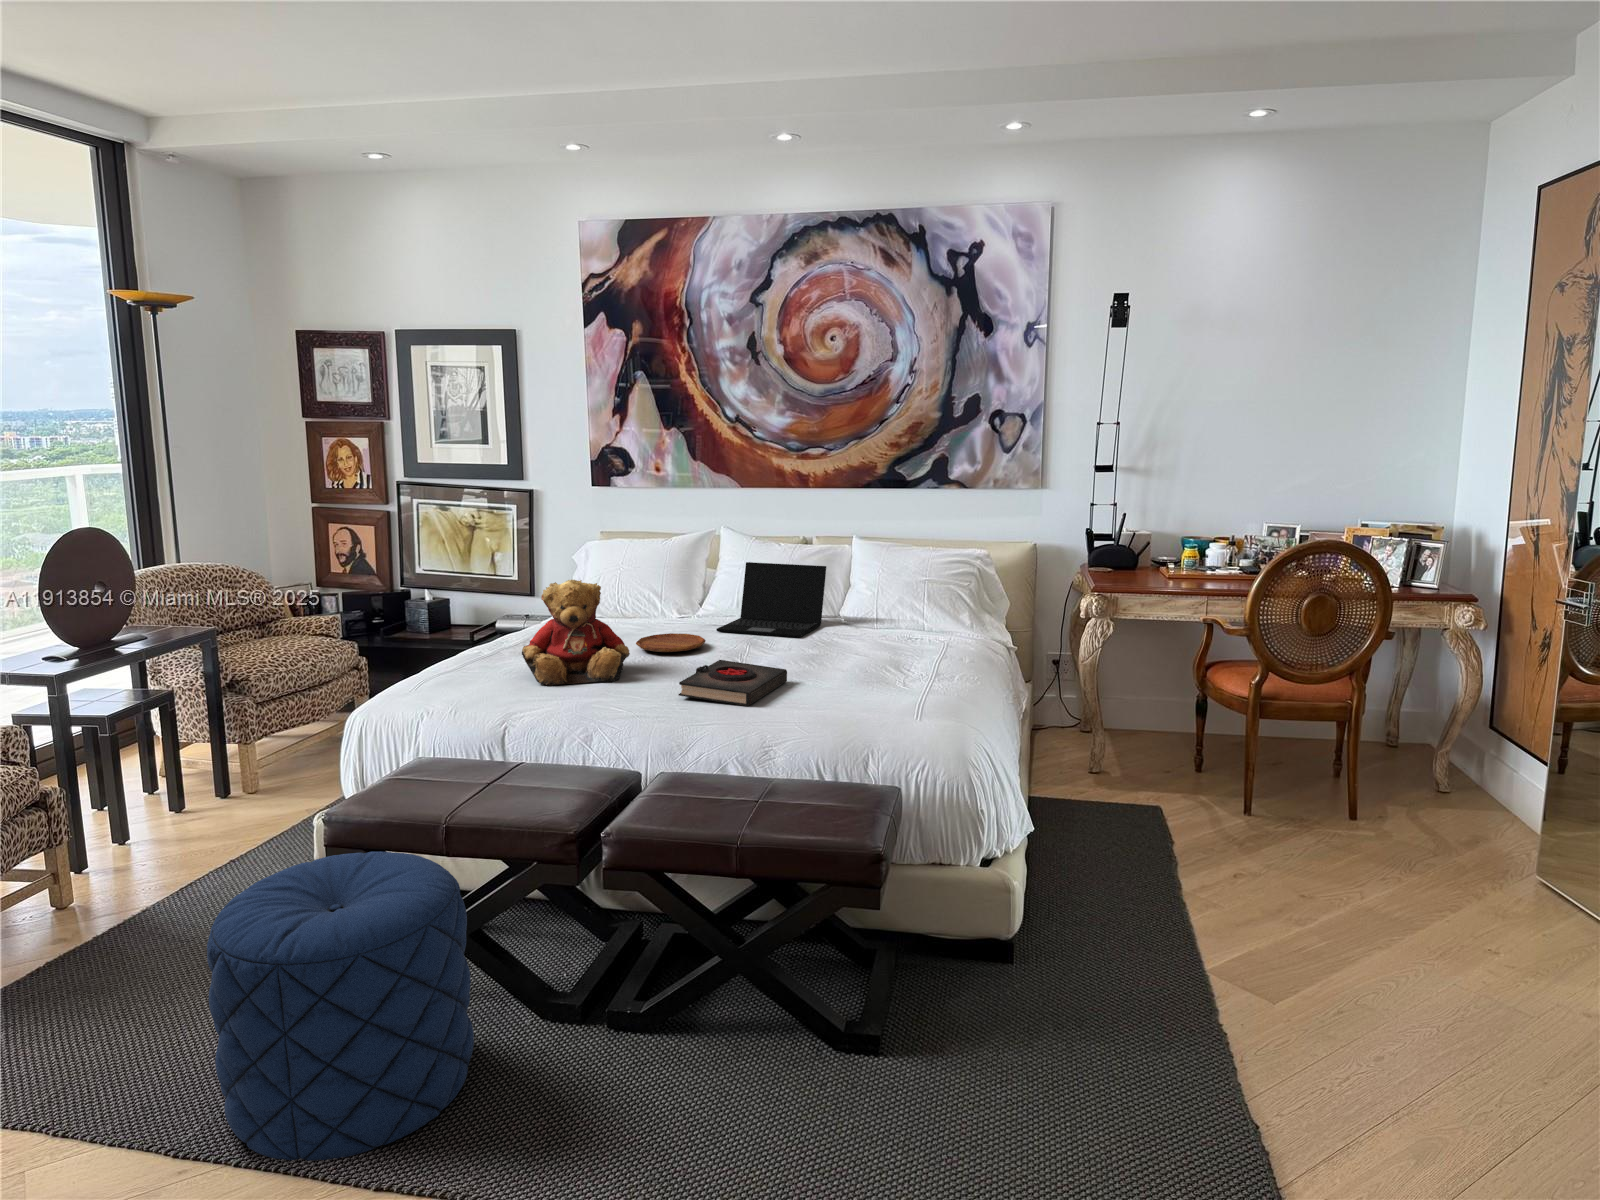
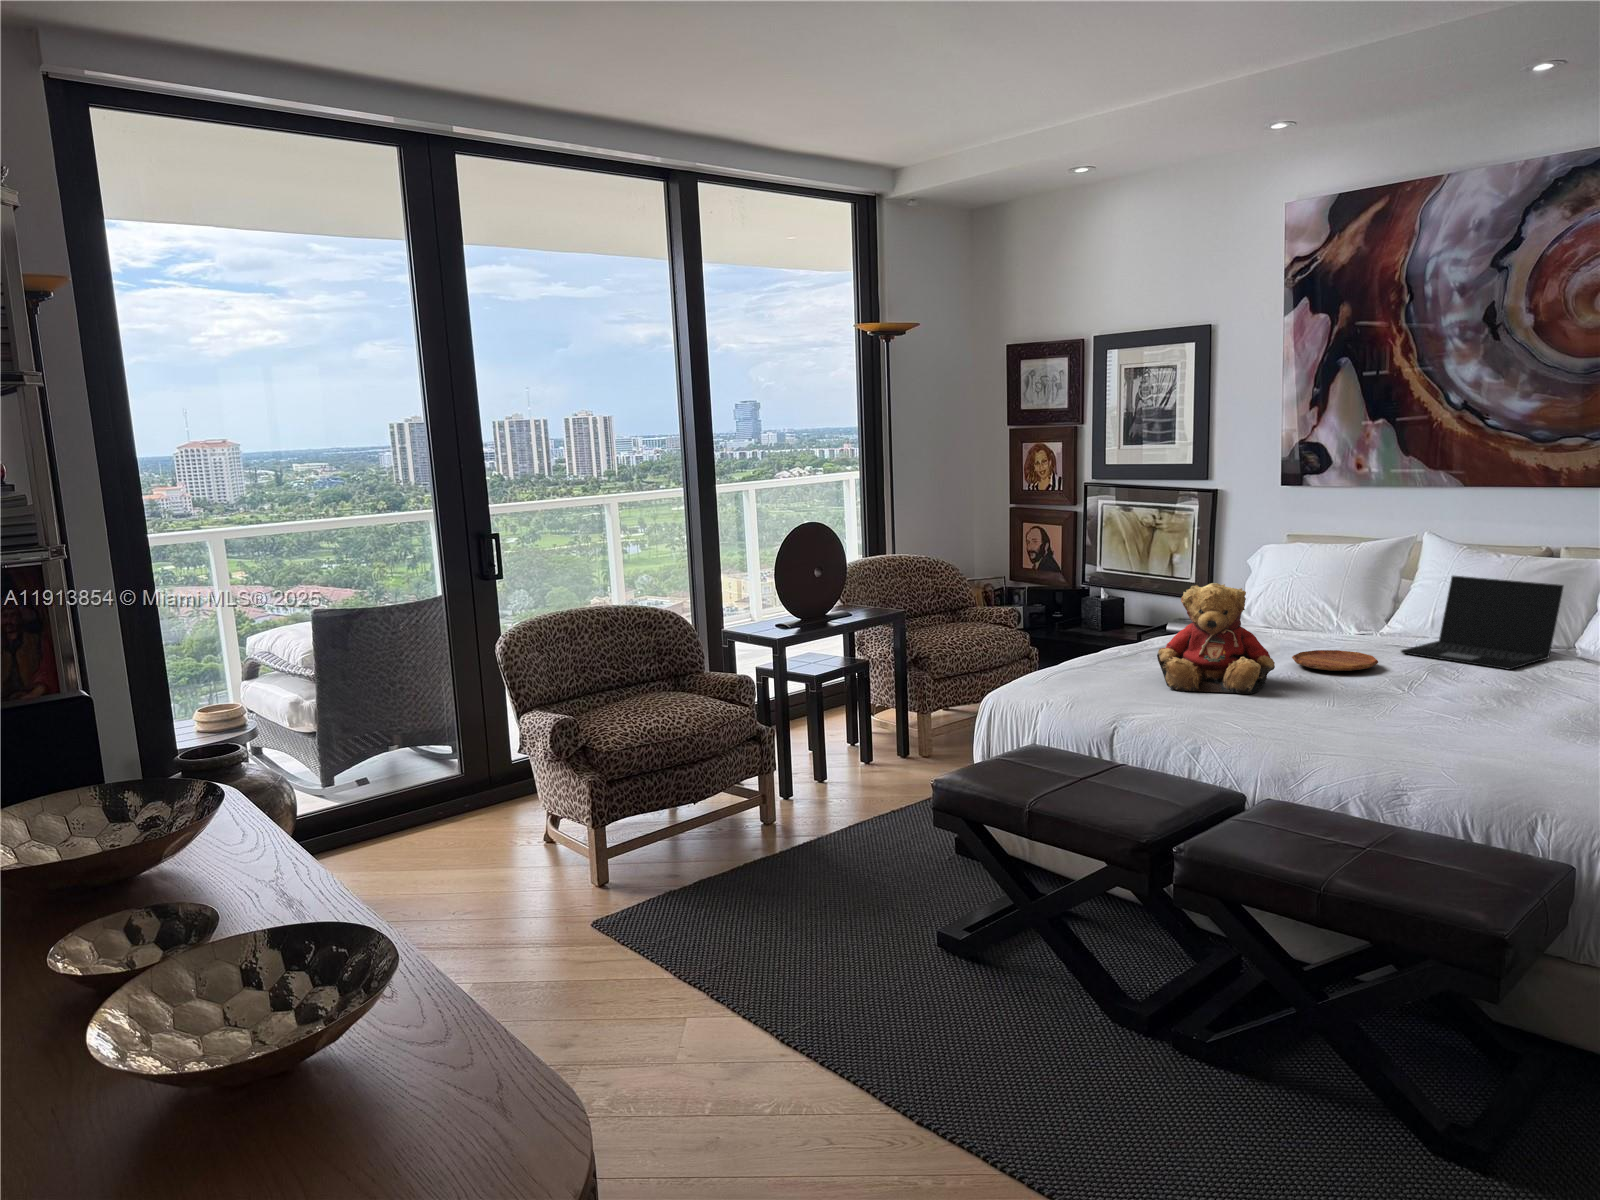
book: present [678,660,787,706] -> none [1316,684,1466,740]
pouf: present [207,851,474,1161] -> none [816,816,1033,1086]

